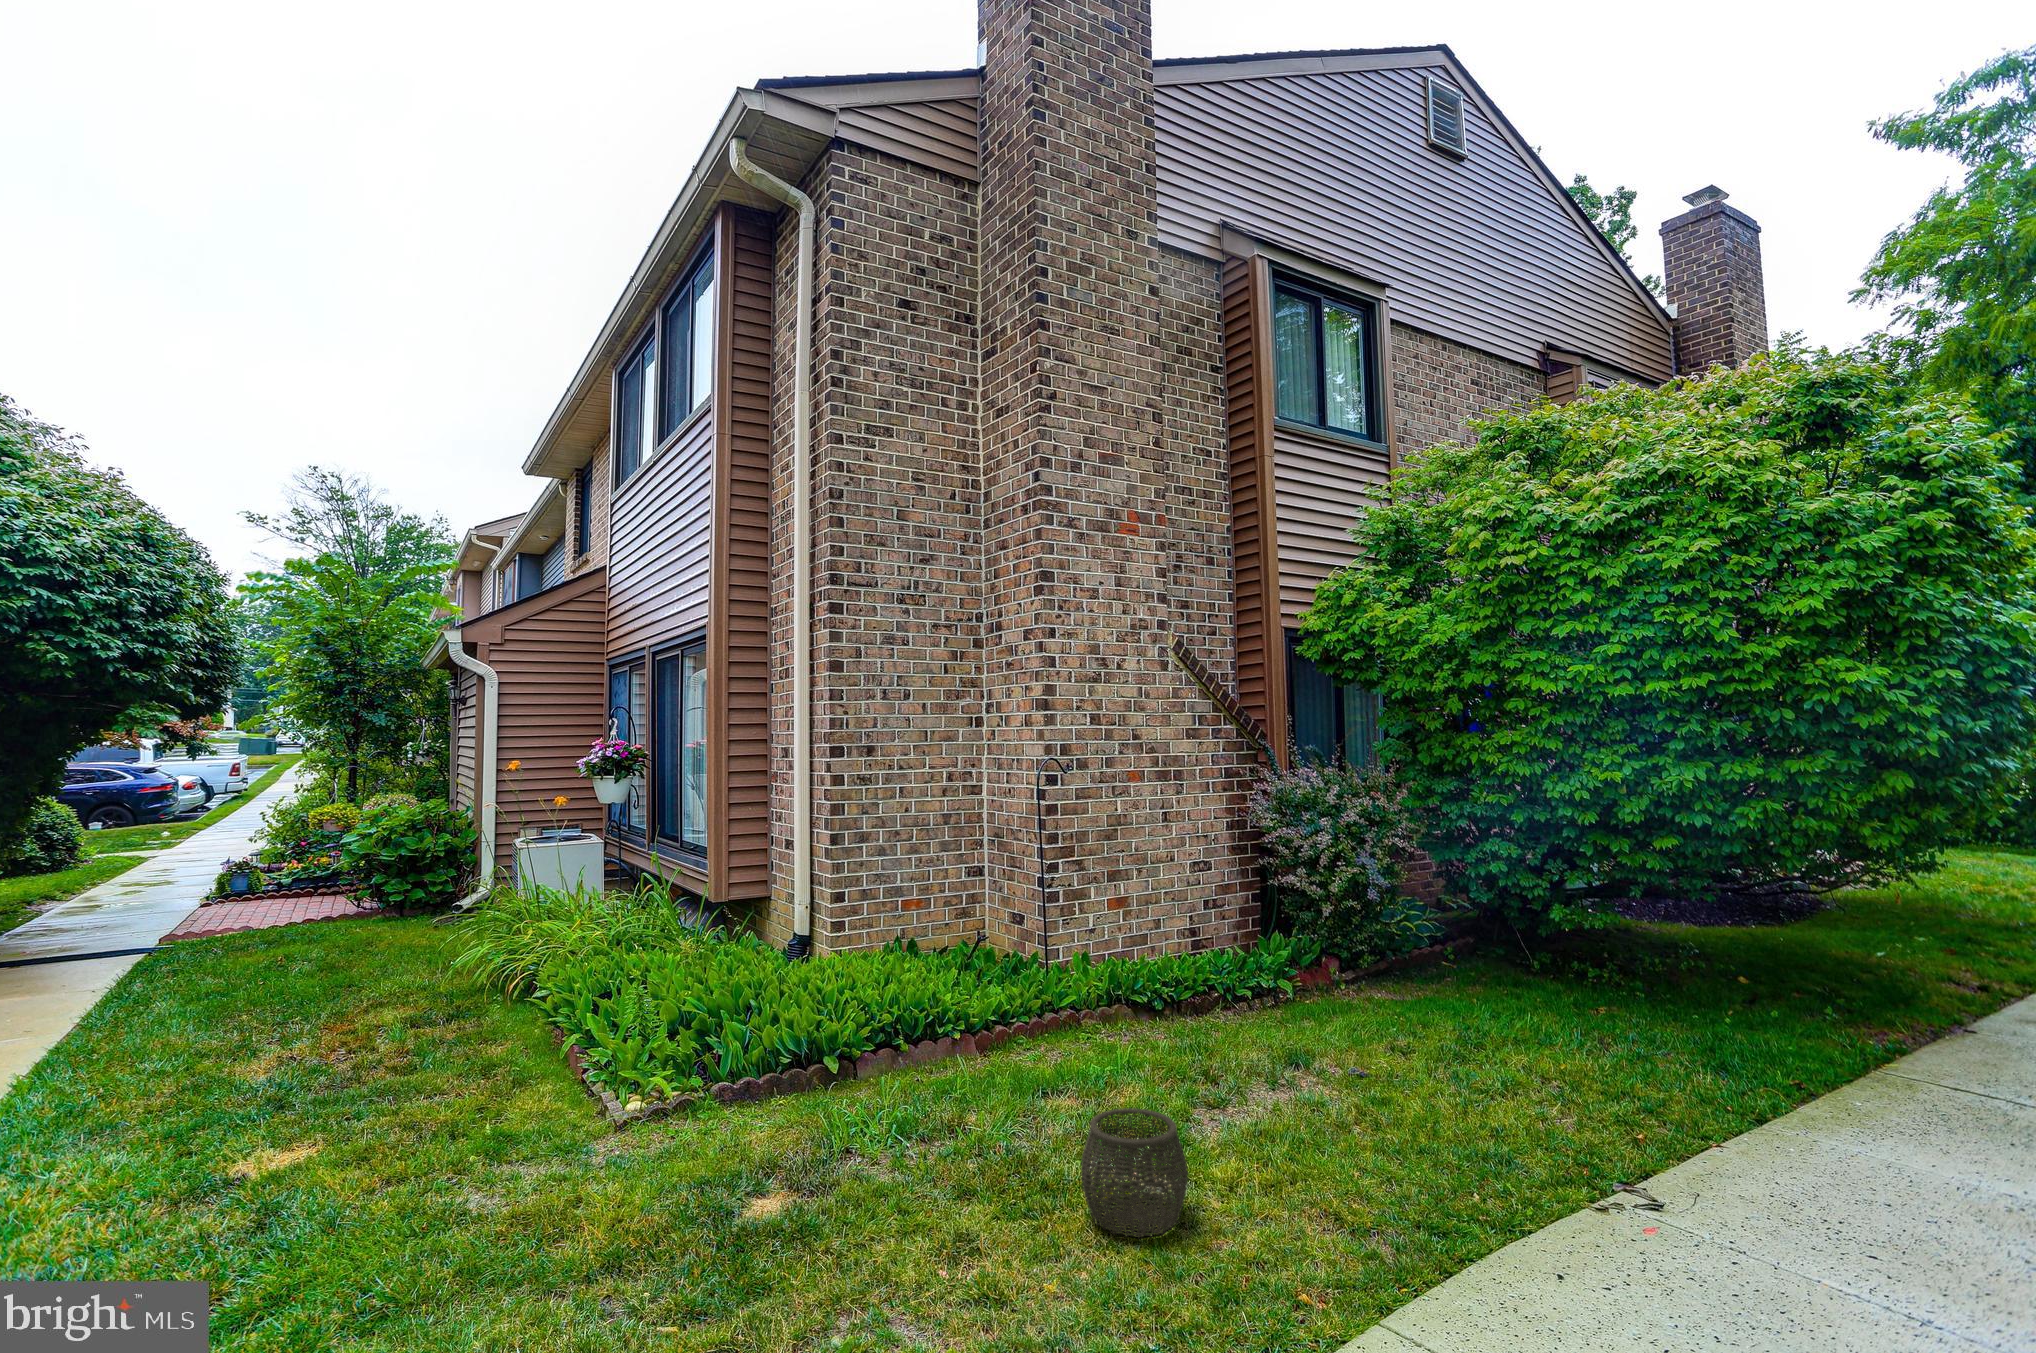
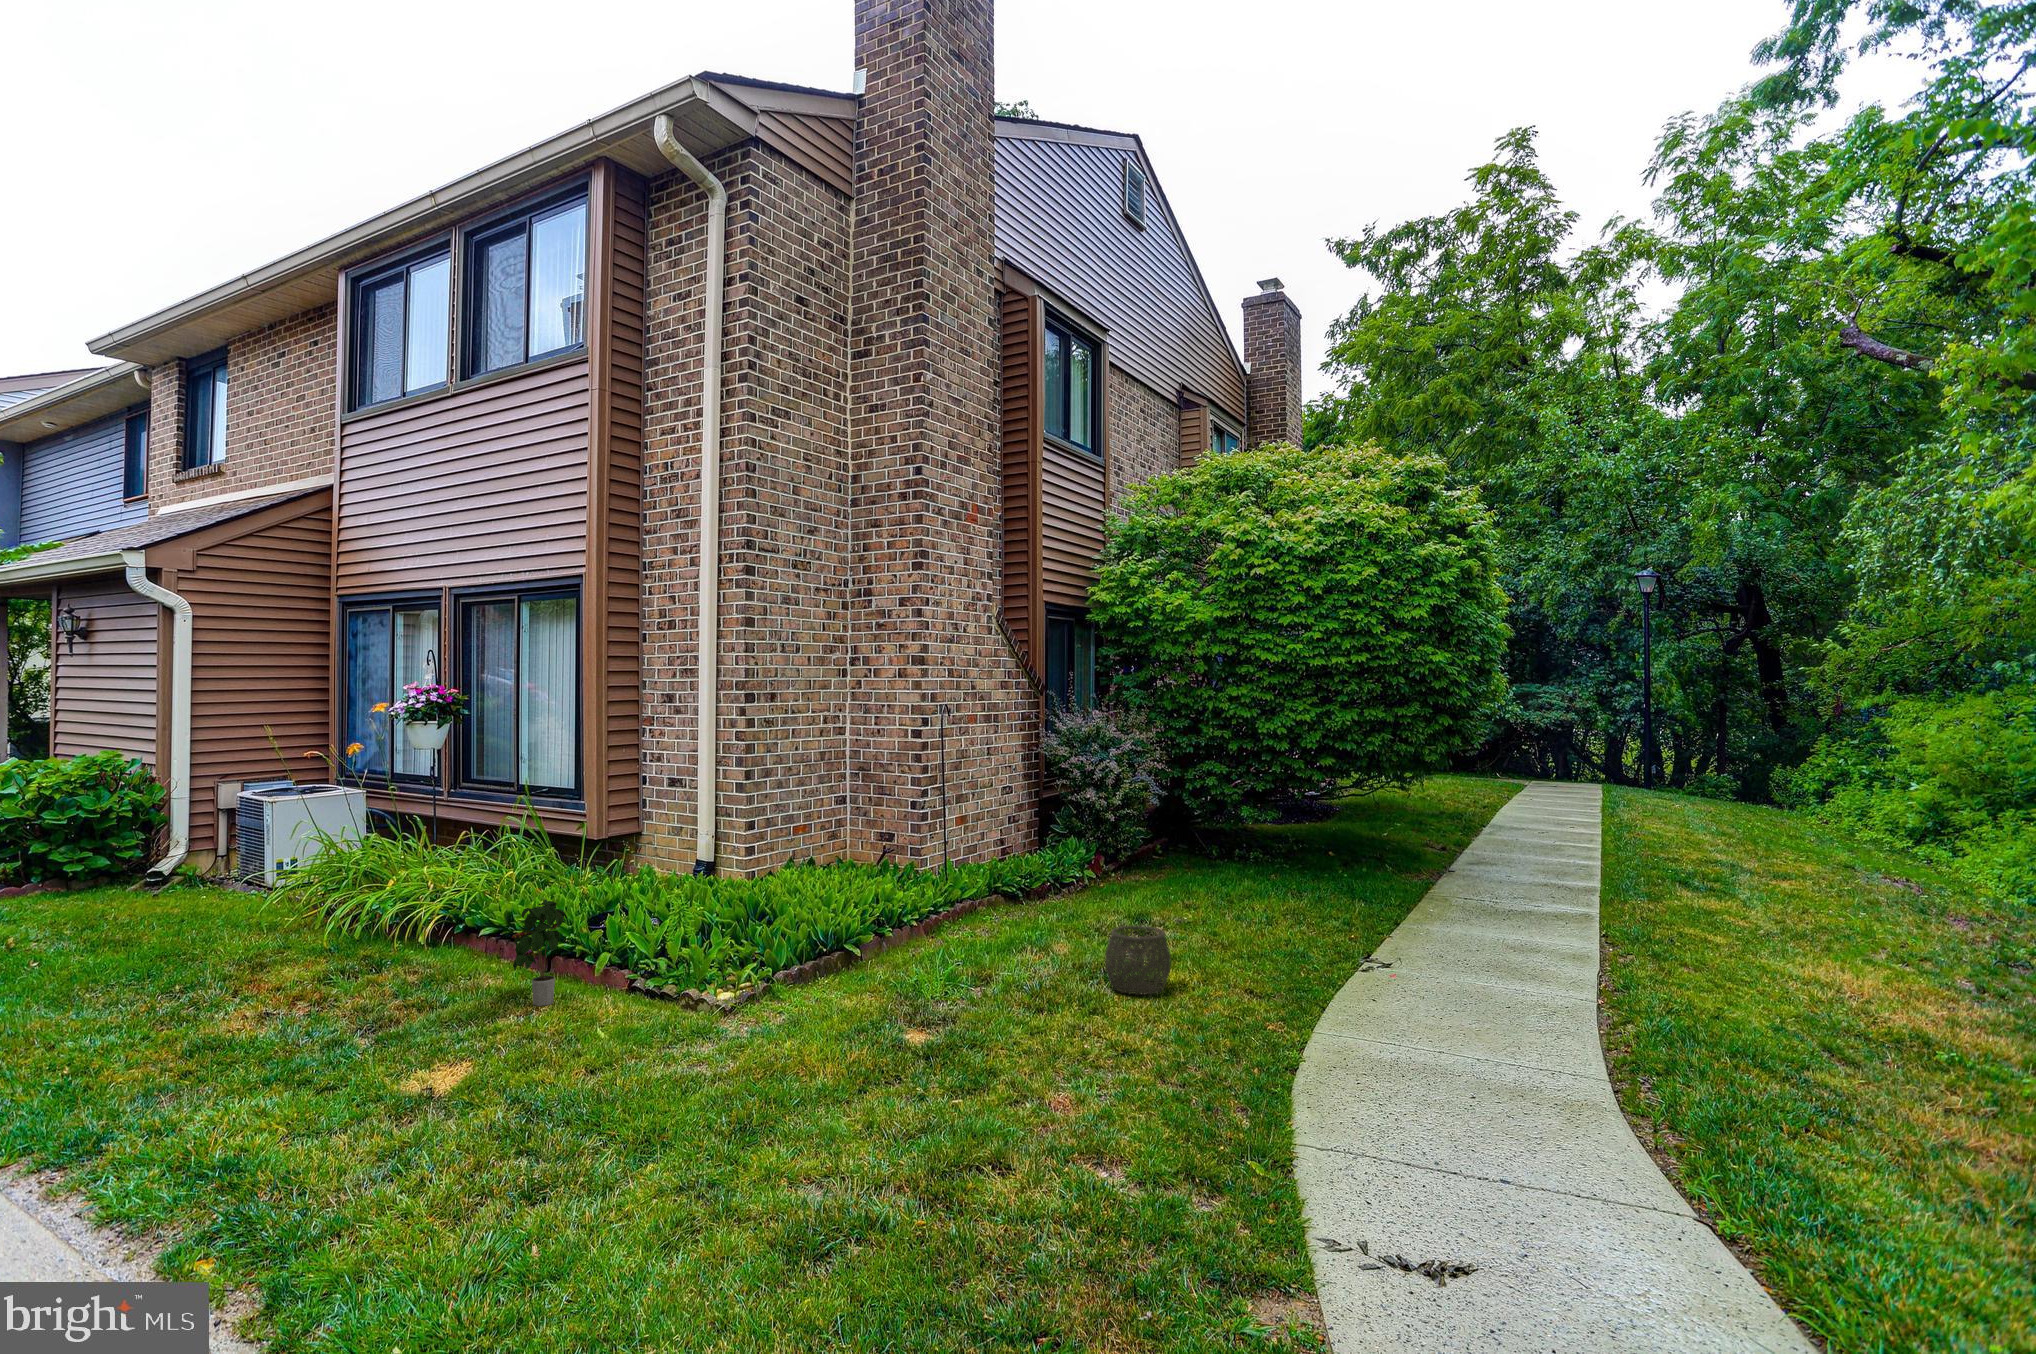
potted plant: none [412,983,518,1107] -> present [512,899,567,1006]

